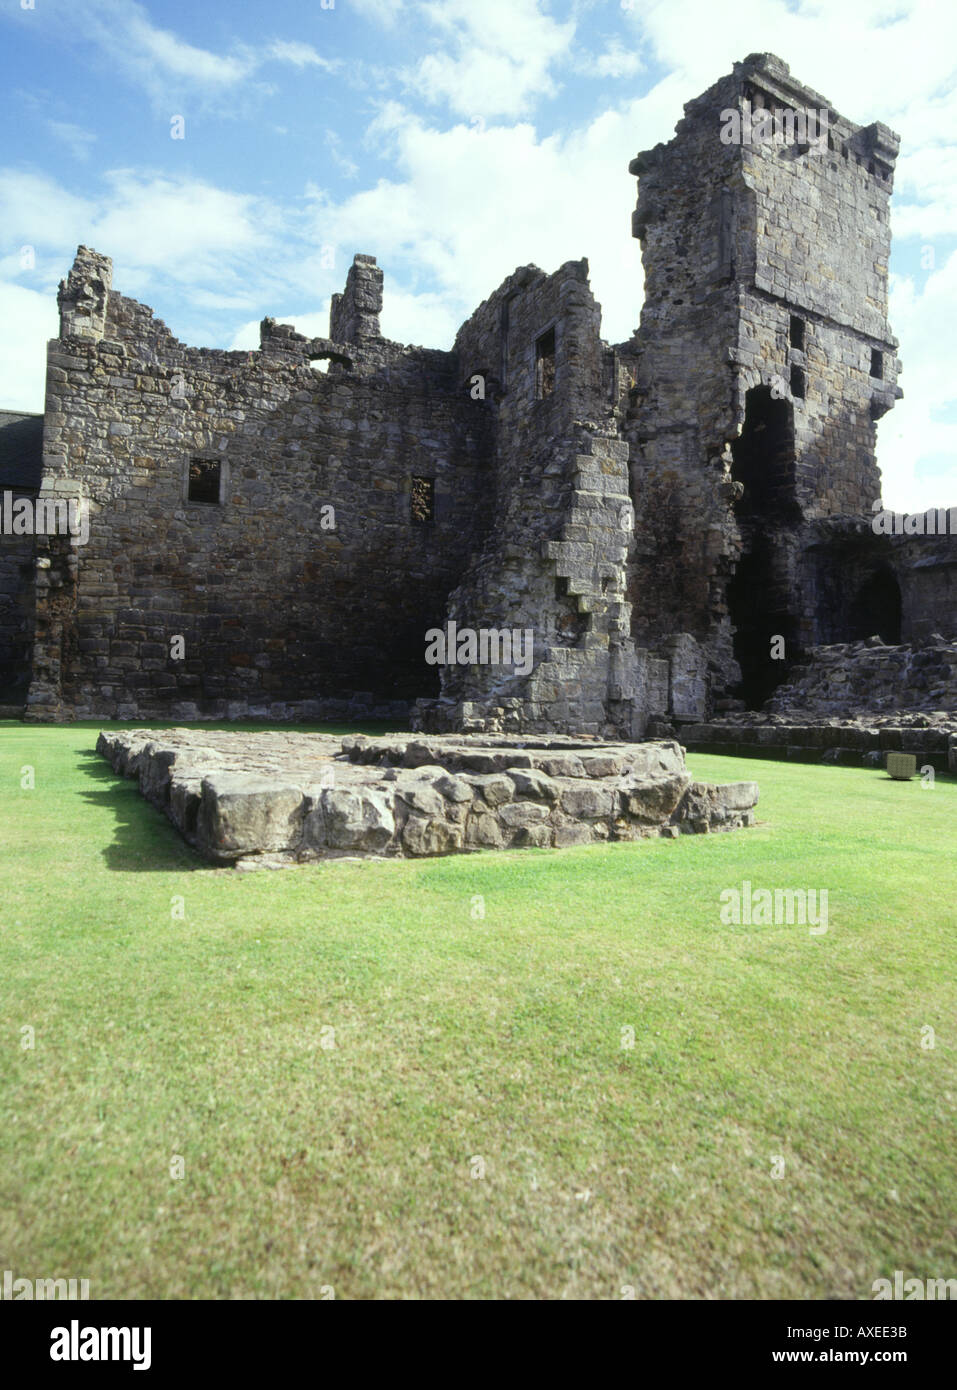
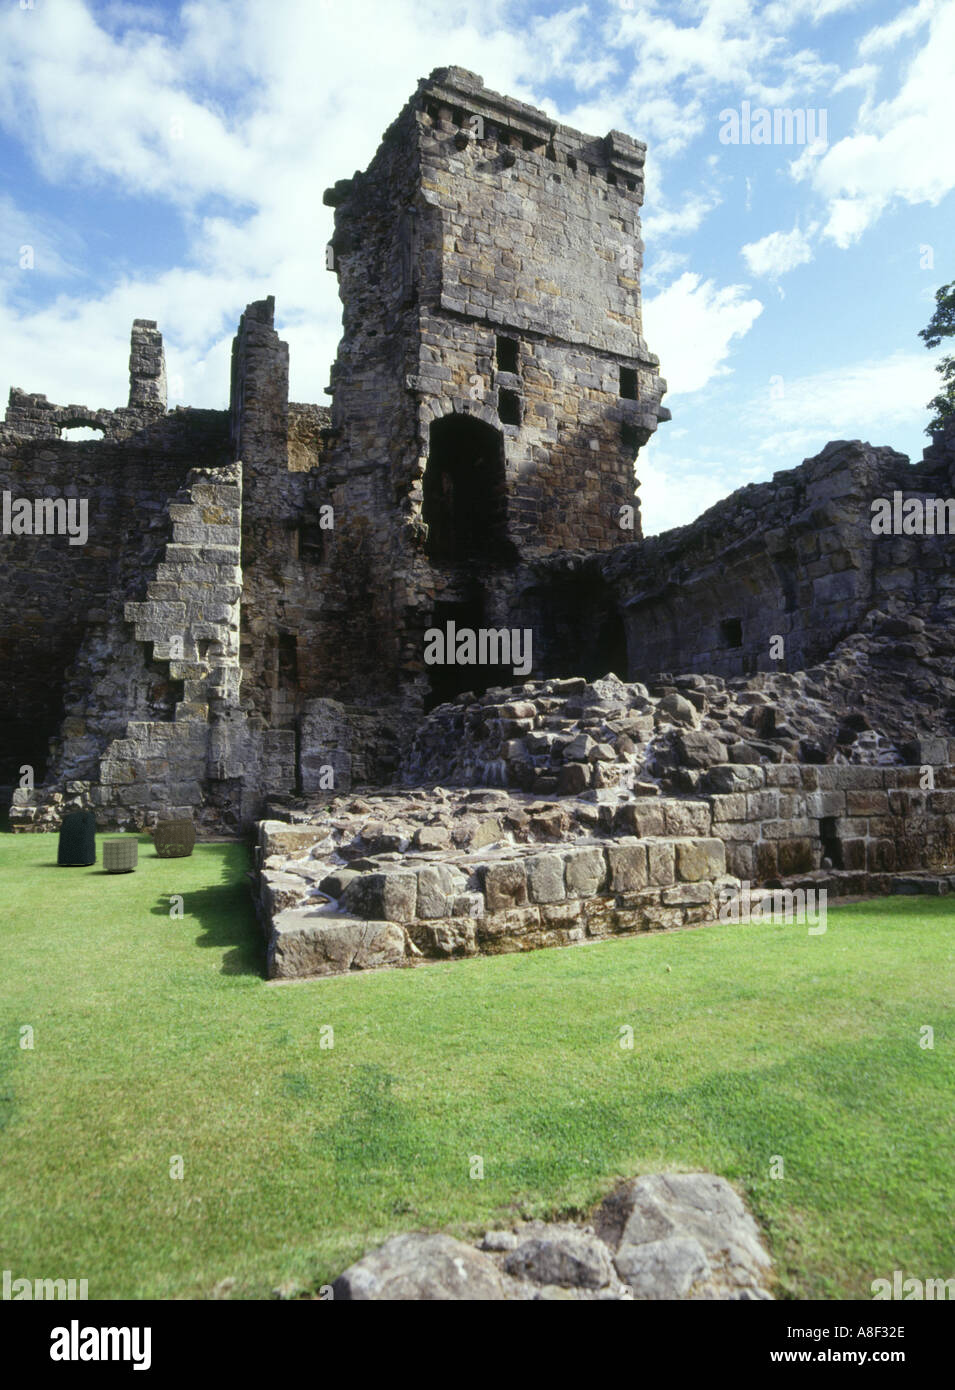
backpack: none [816,729,846,773] -> present [57,810,96,866]
woven basket: none [847,740,882,769] -> present [154,819,196,857]

